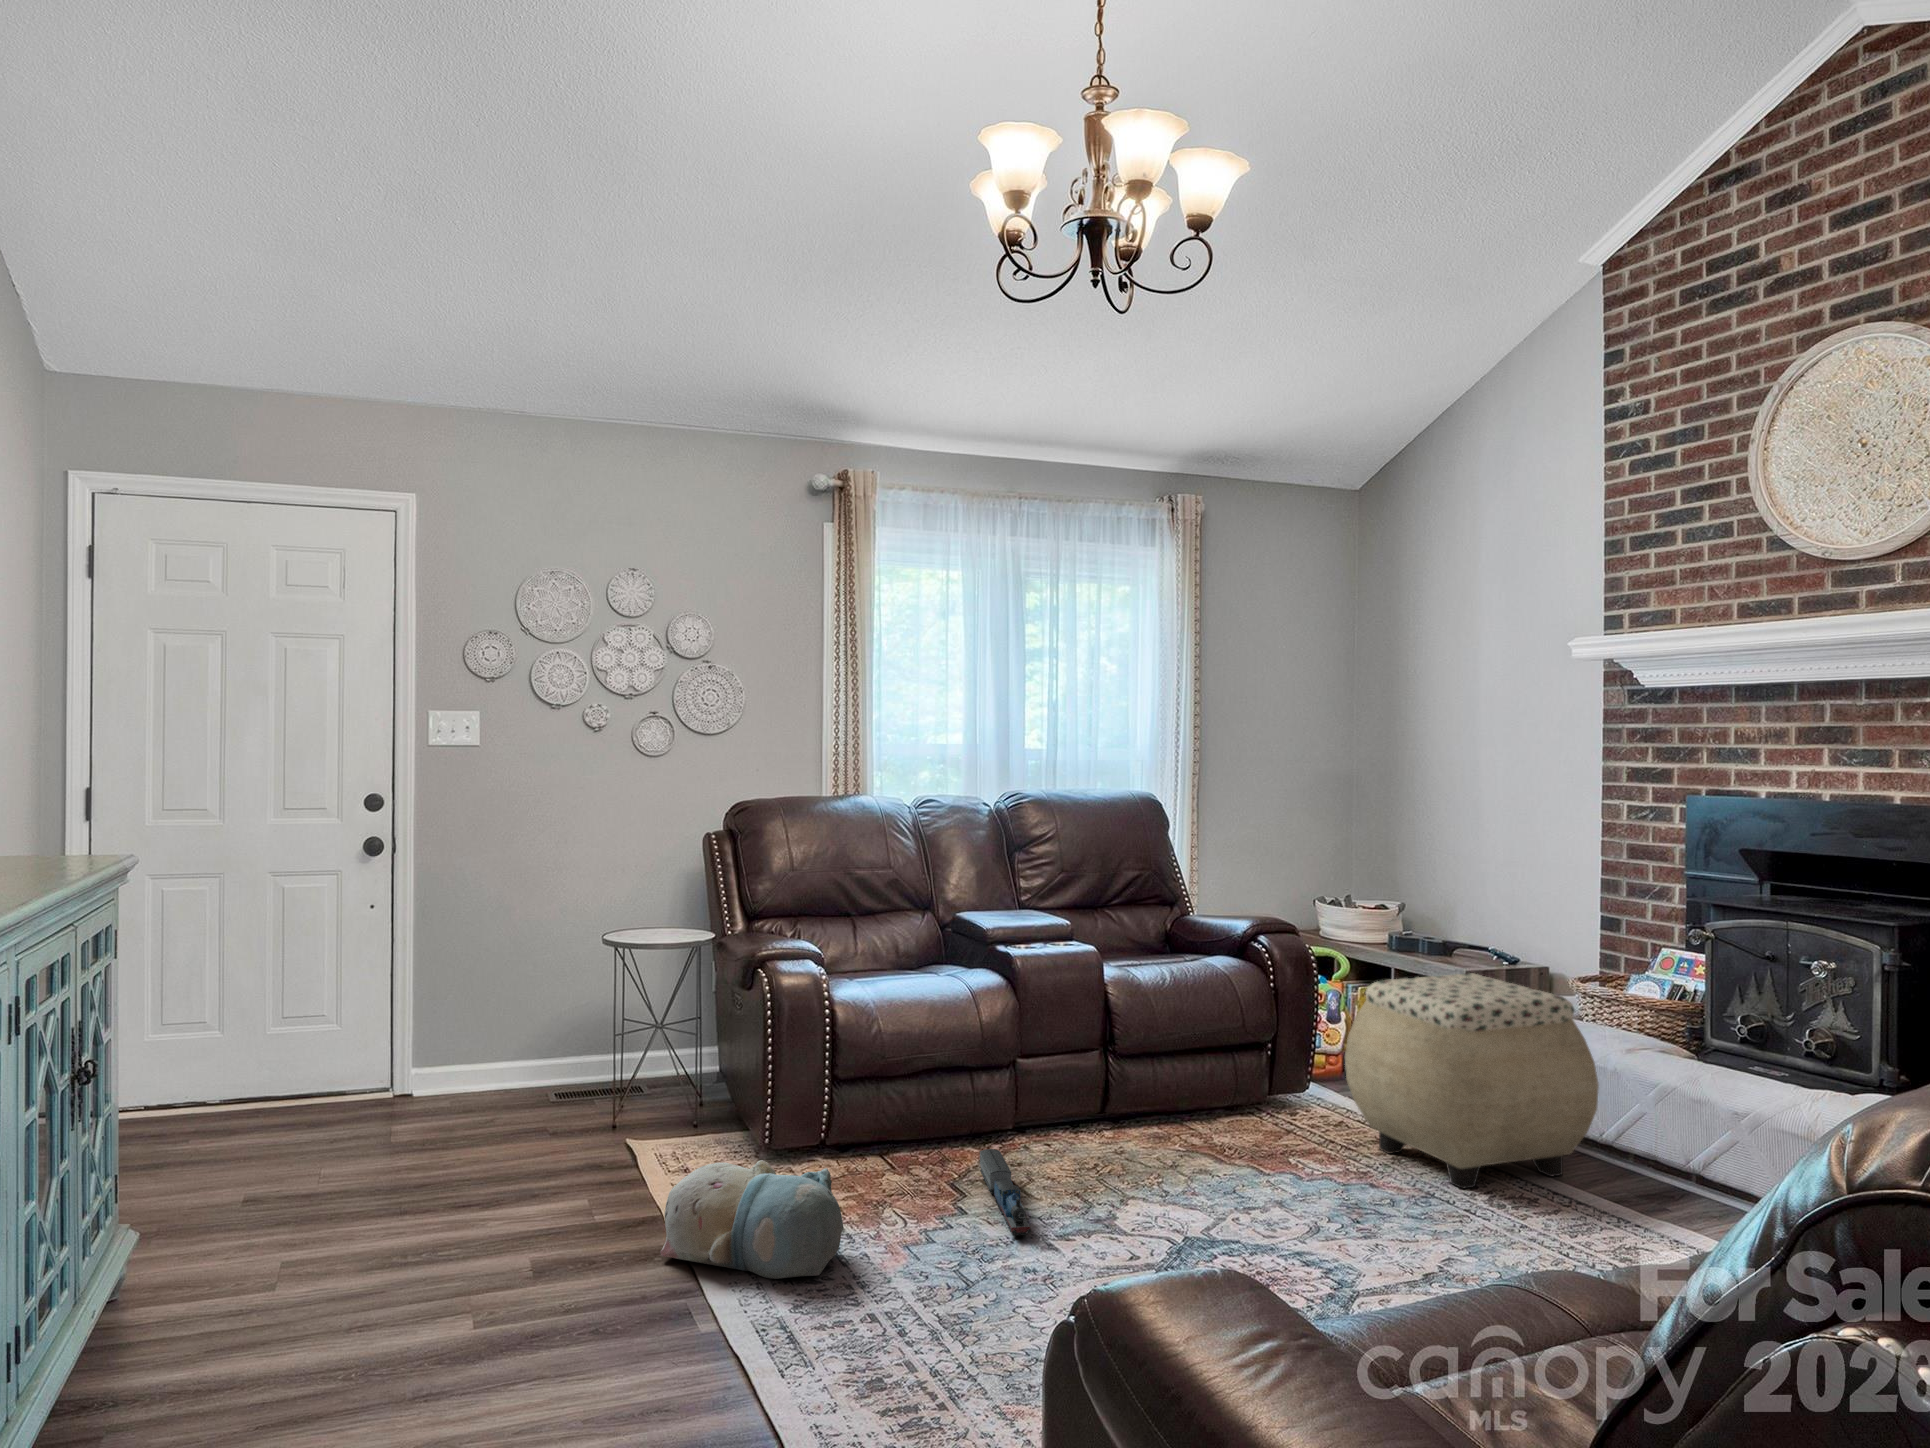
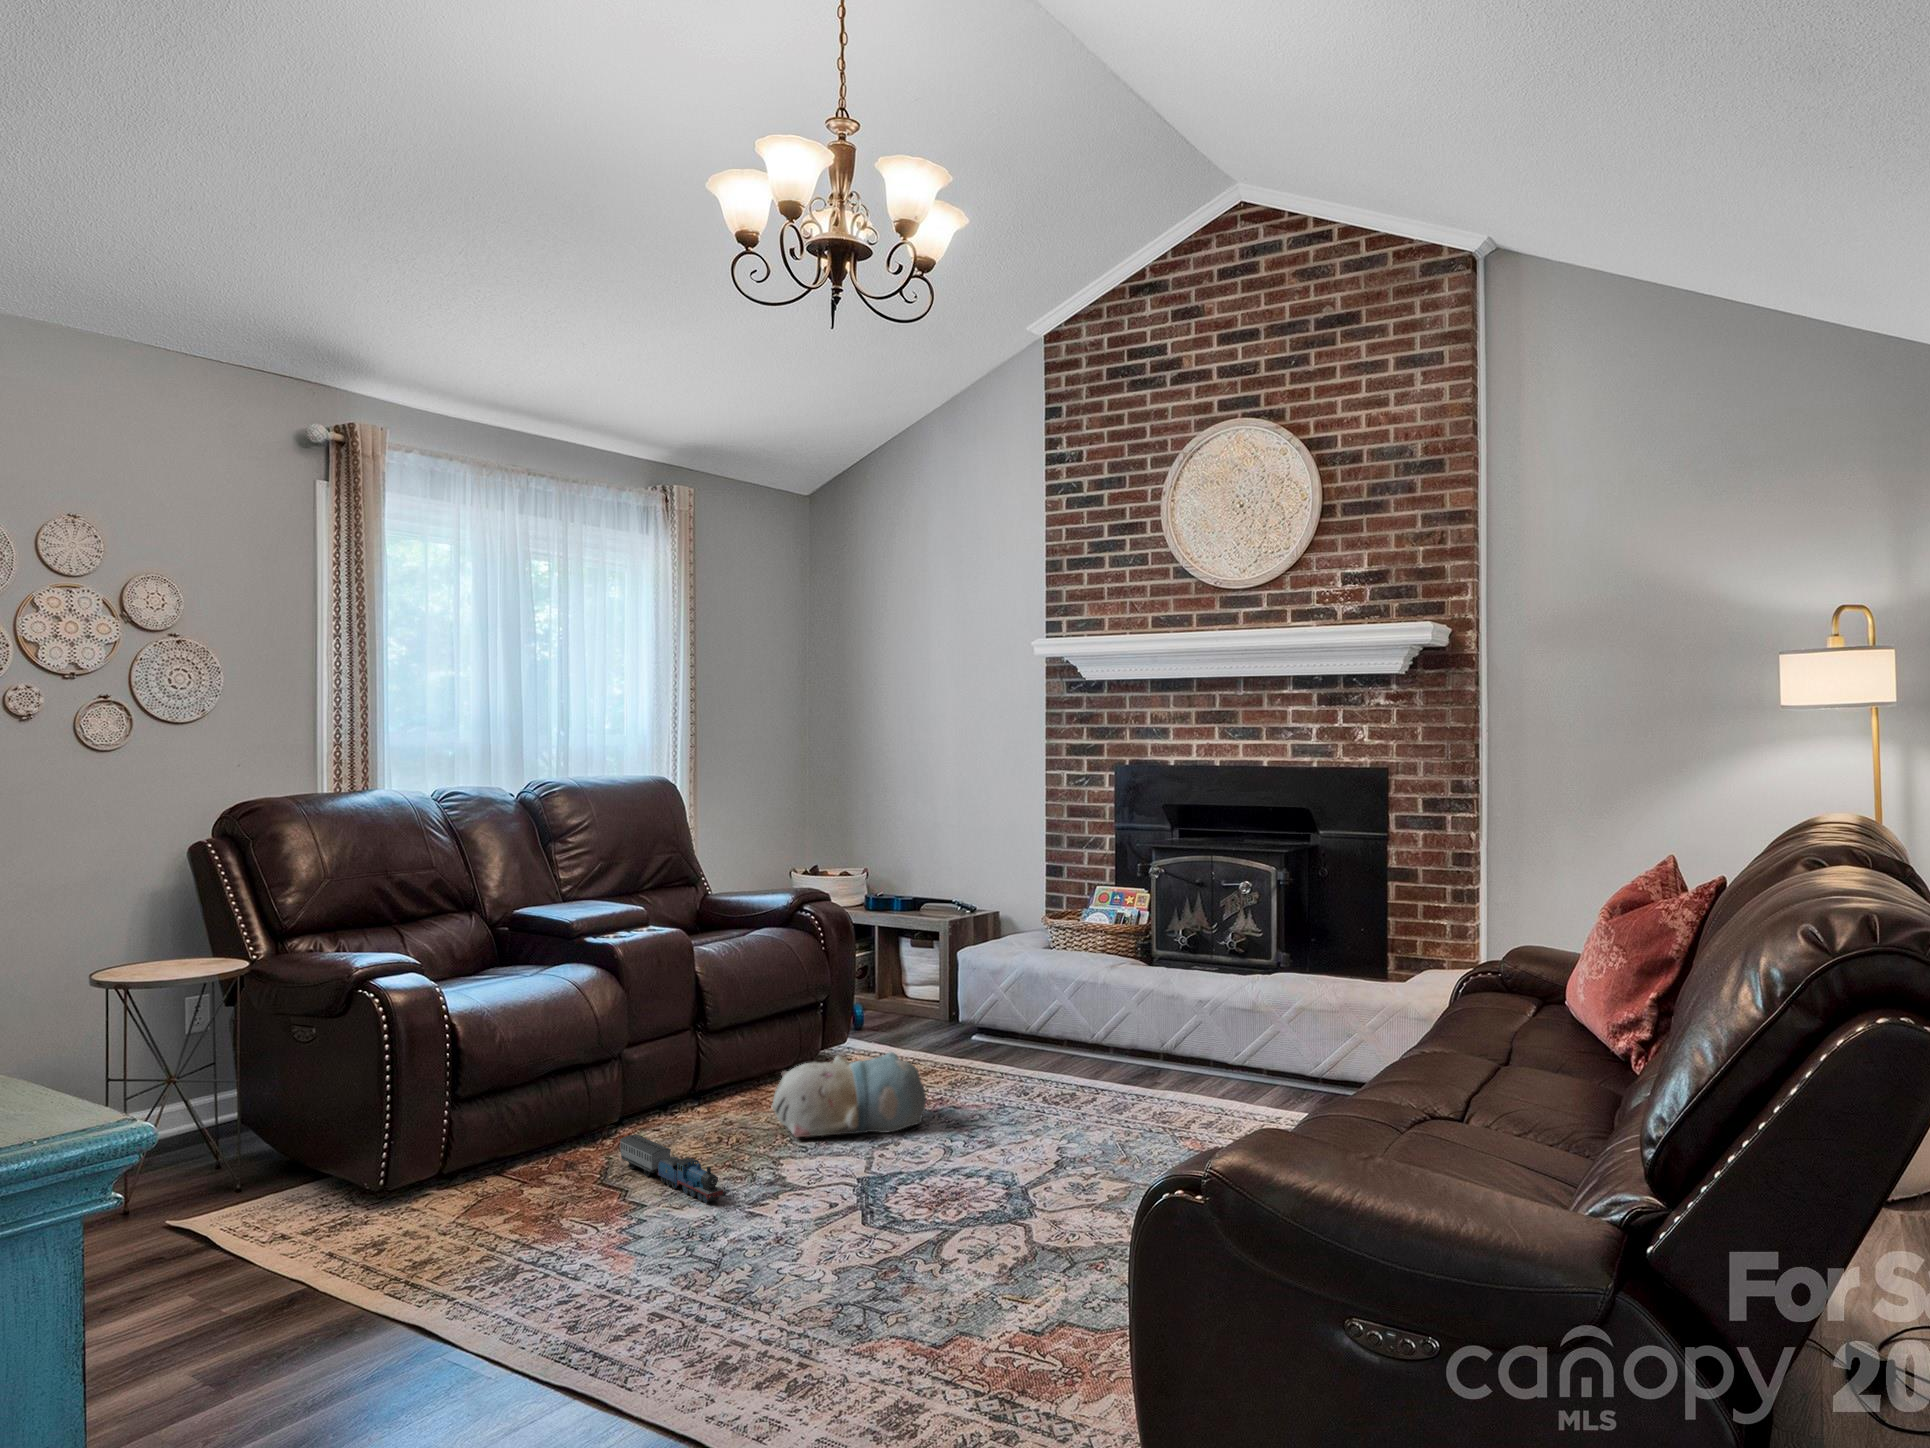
ottoman: present [1345,973,1599,1189] -> none [906,917,1100,1091]
plush toy: present [660,1160,844,1279] -> present [772,1052,926,1137]

